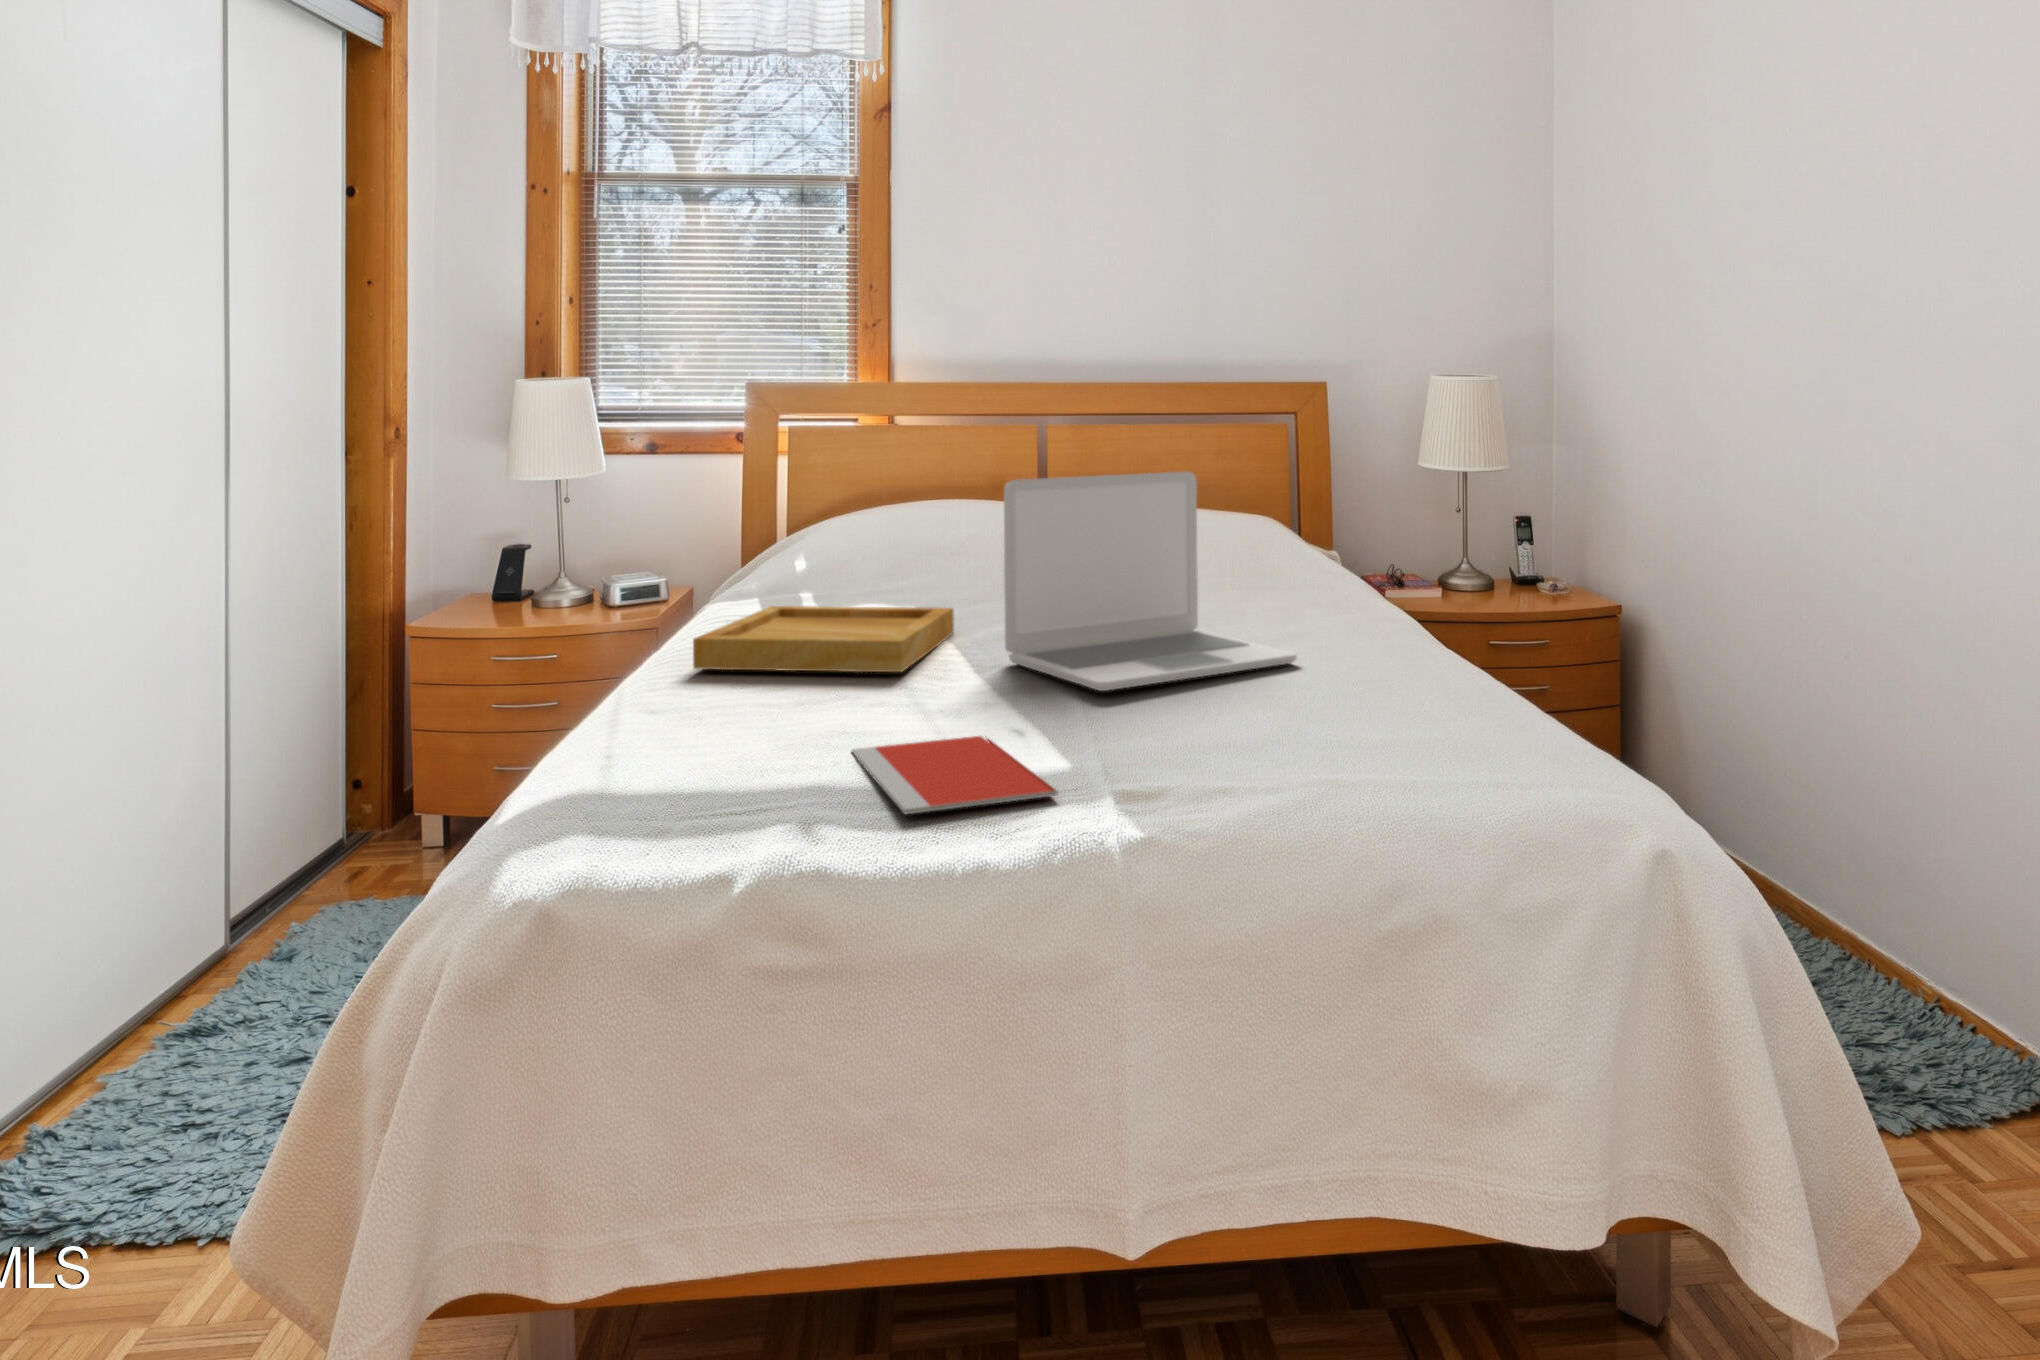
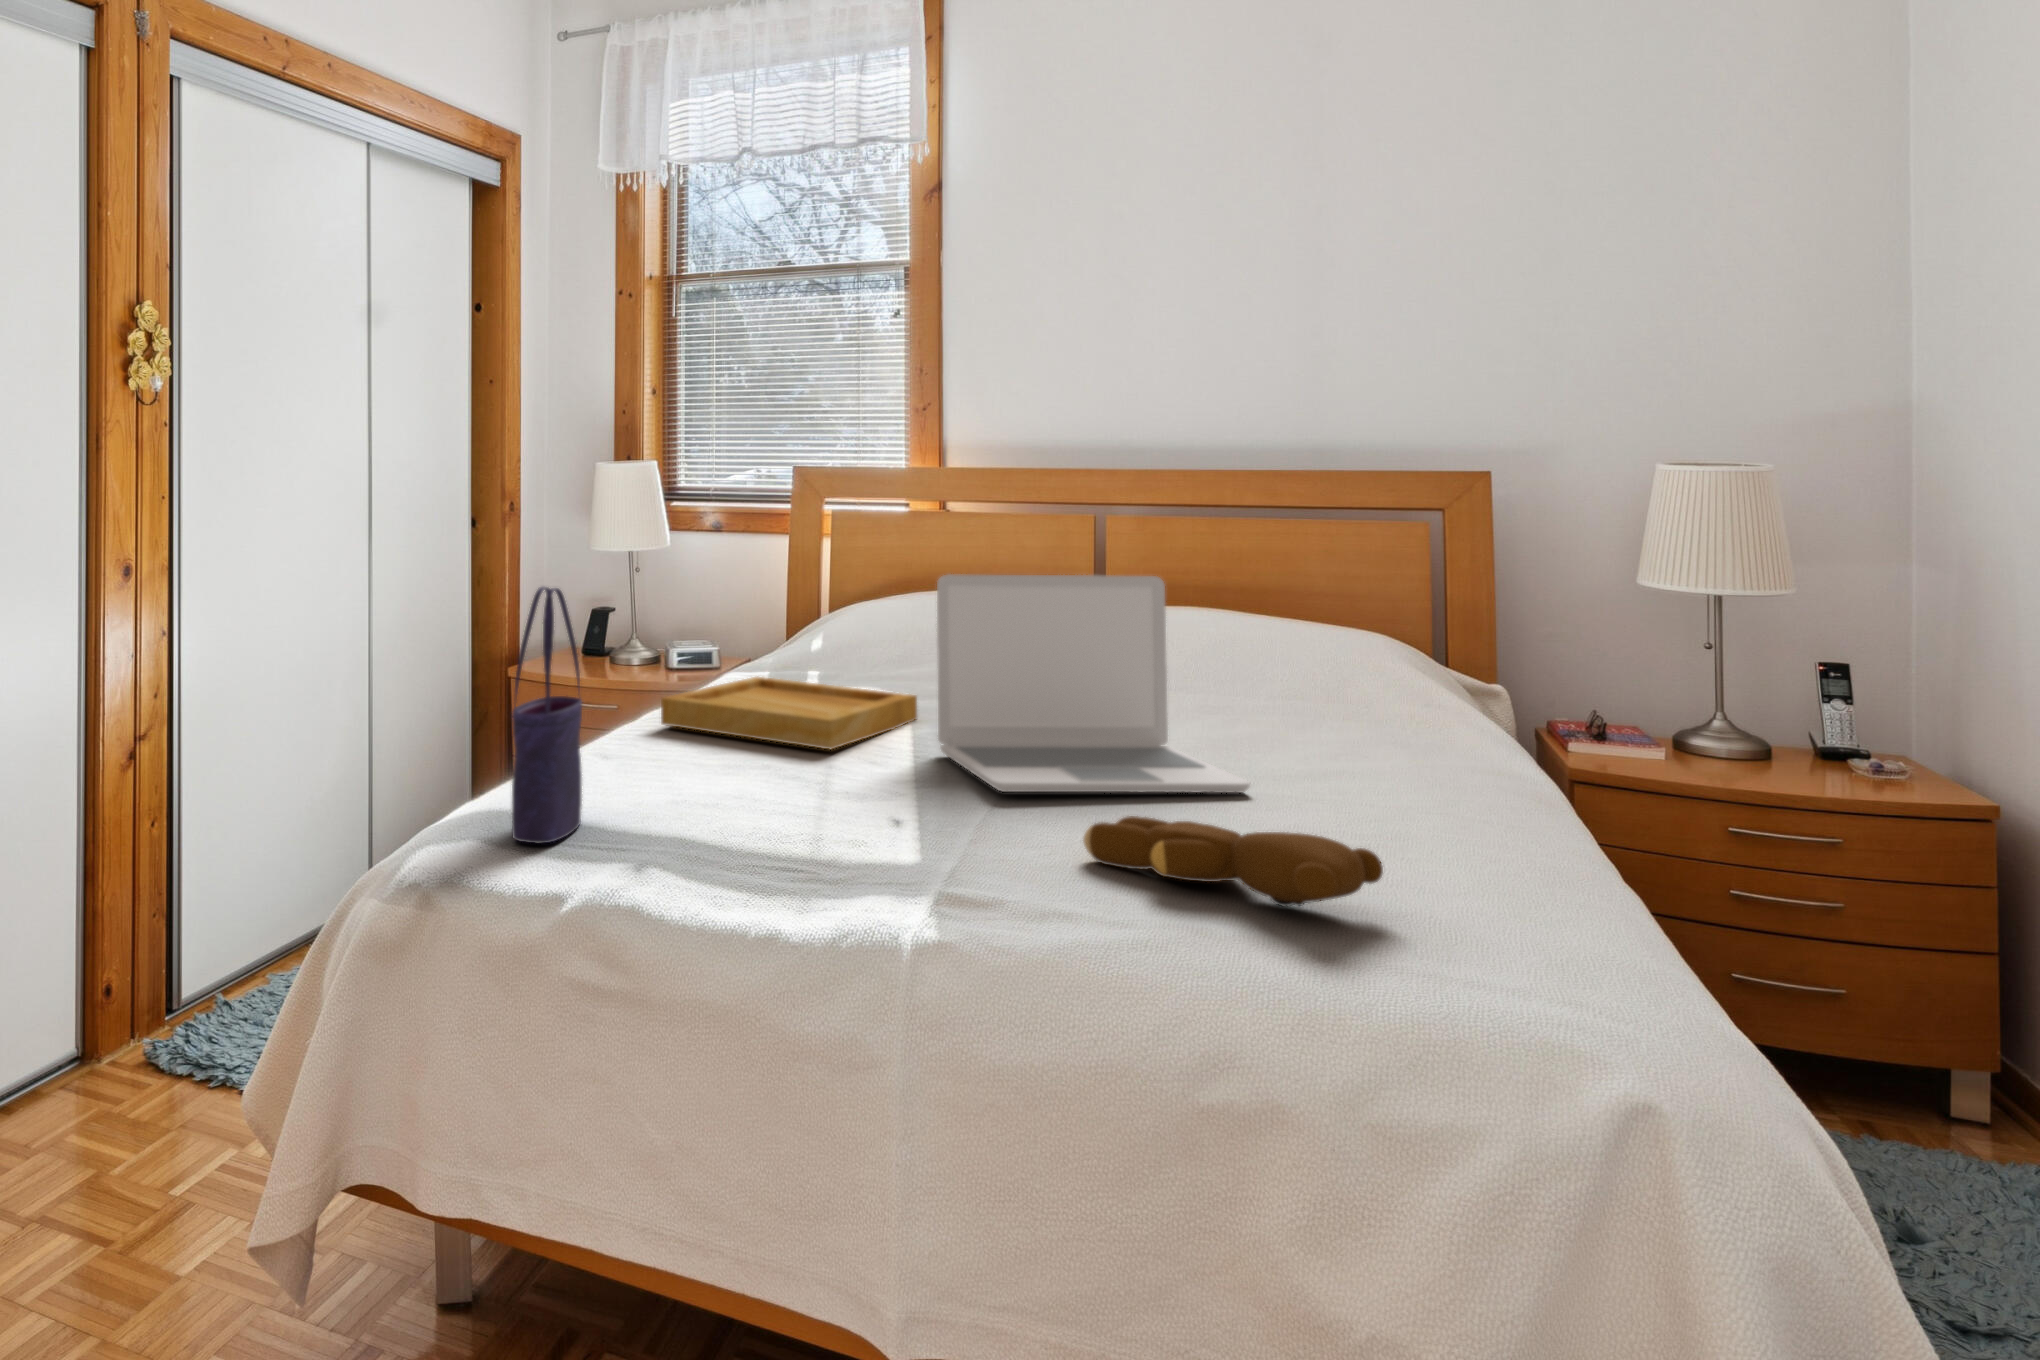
tote bag: none [615,513,688,826] -> present [512,587,582,843]
teddy bear: none [1222,690,1491,758] -> present [1083,816,1383,907]
notebook: present [852,736,1058,814] -> none [727,810,874,877]

